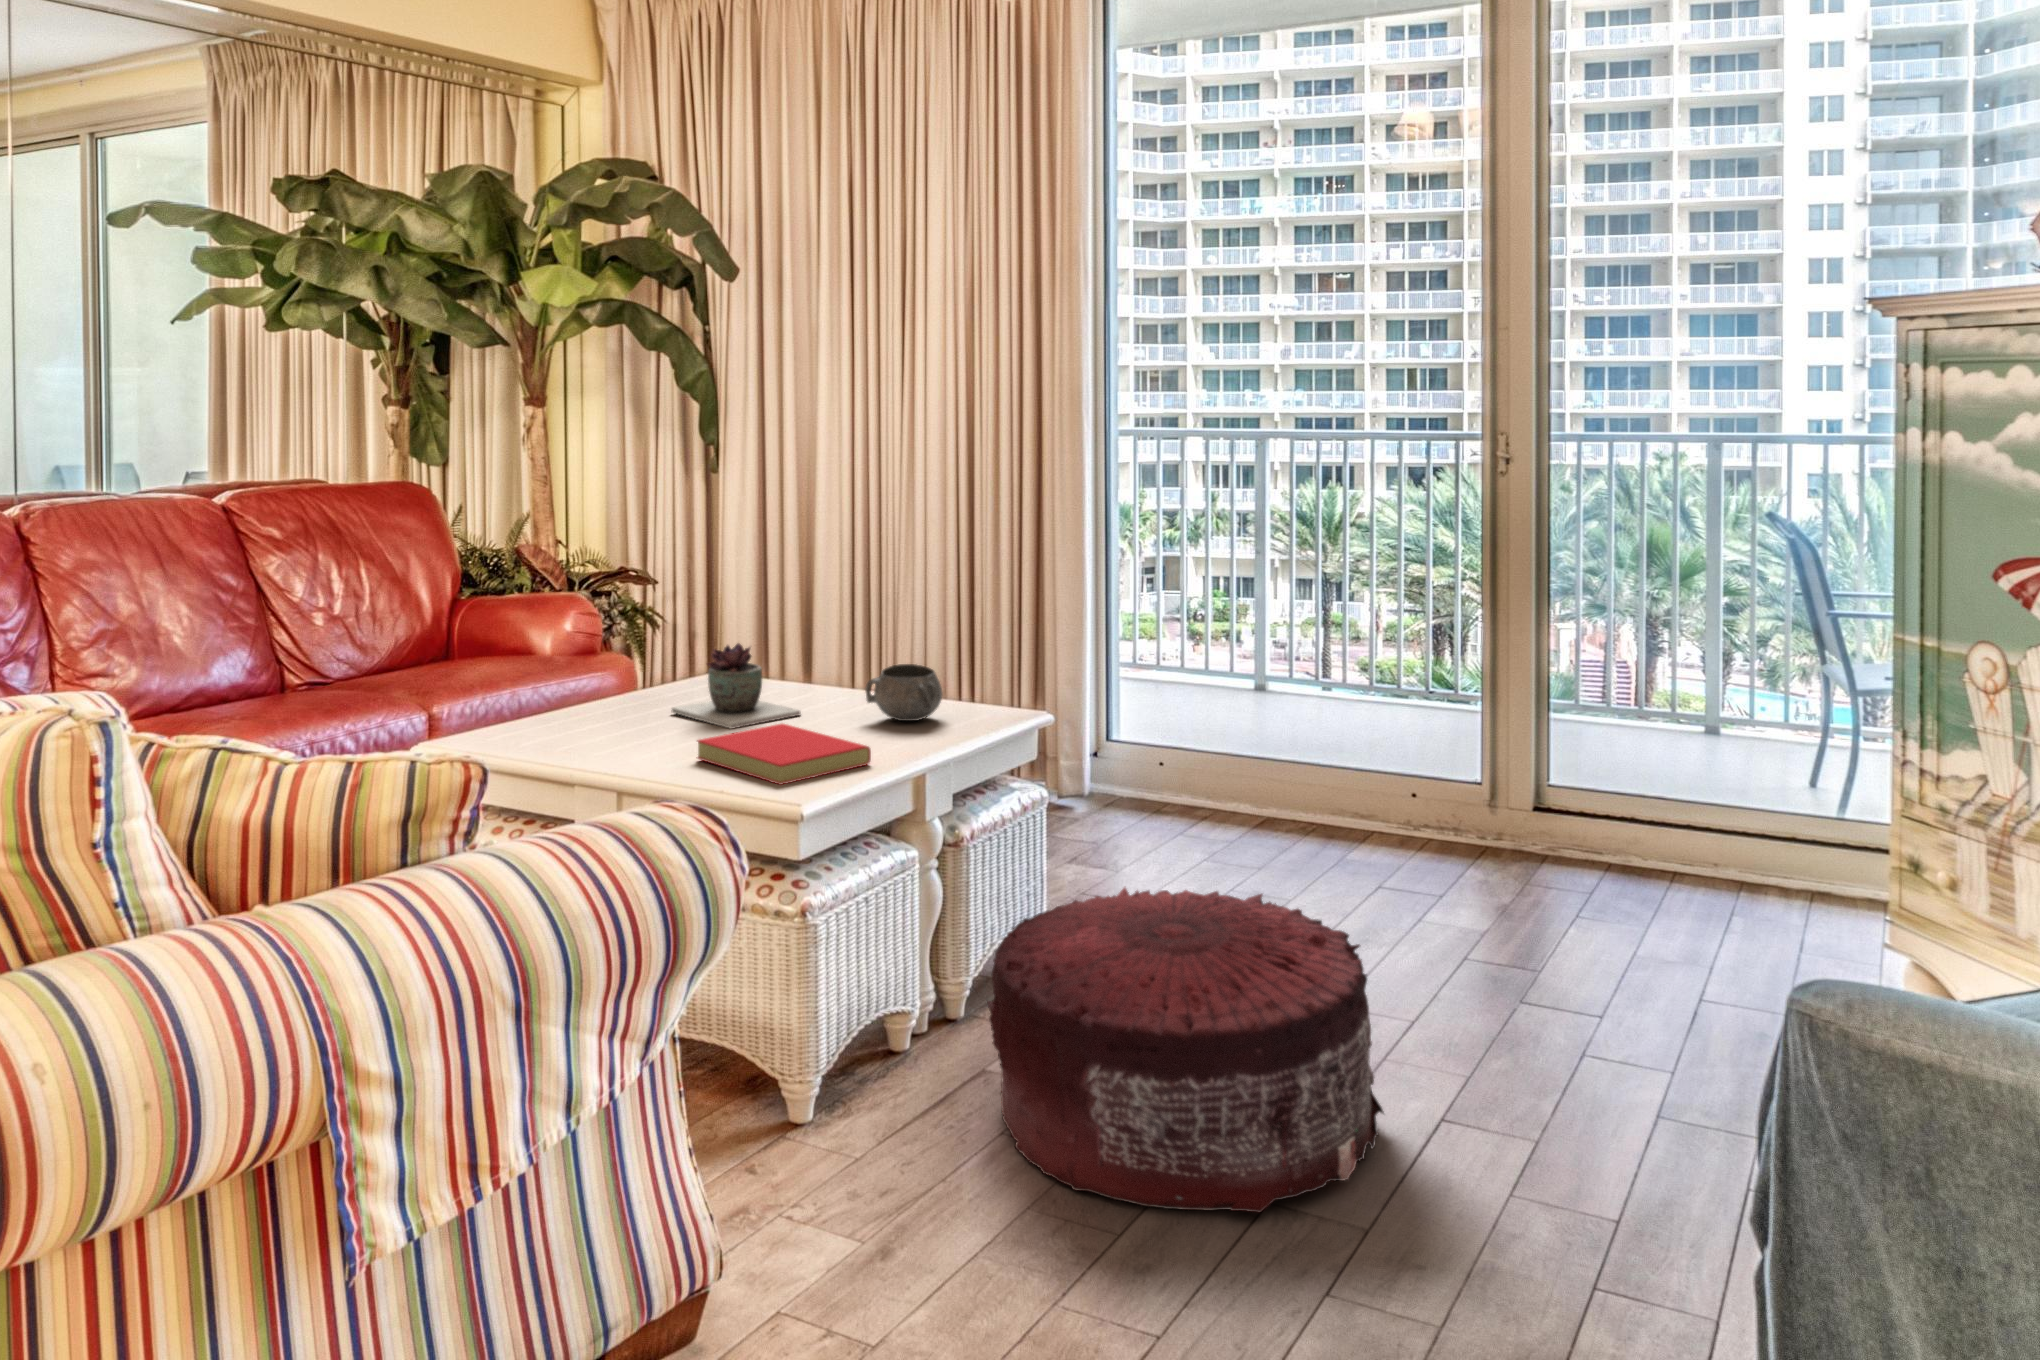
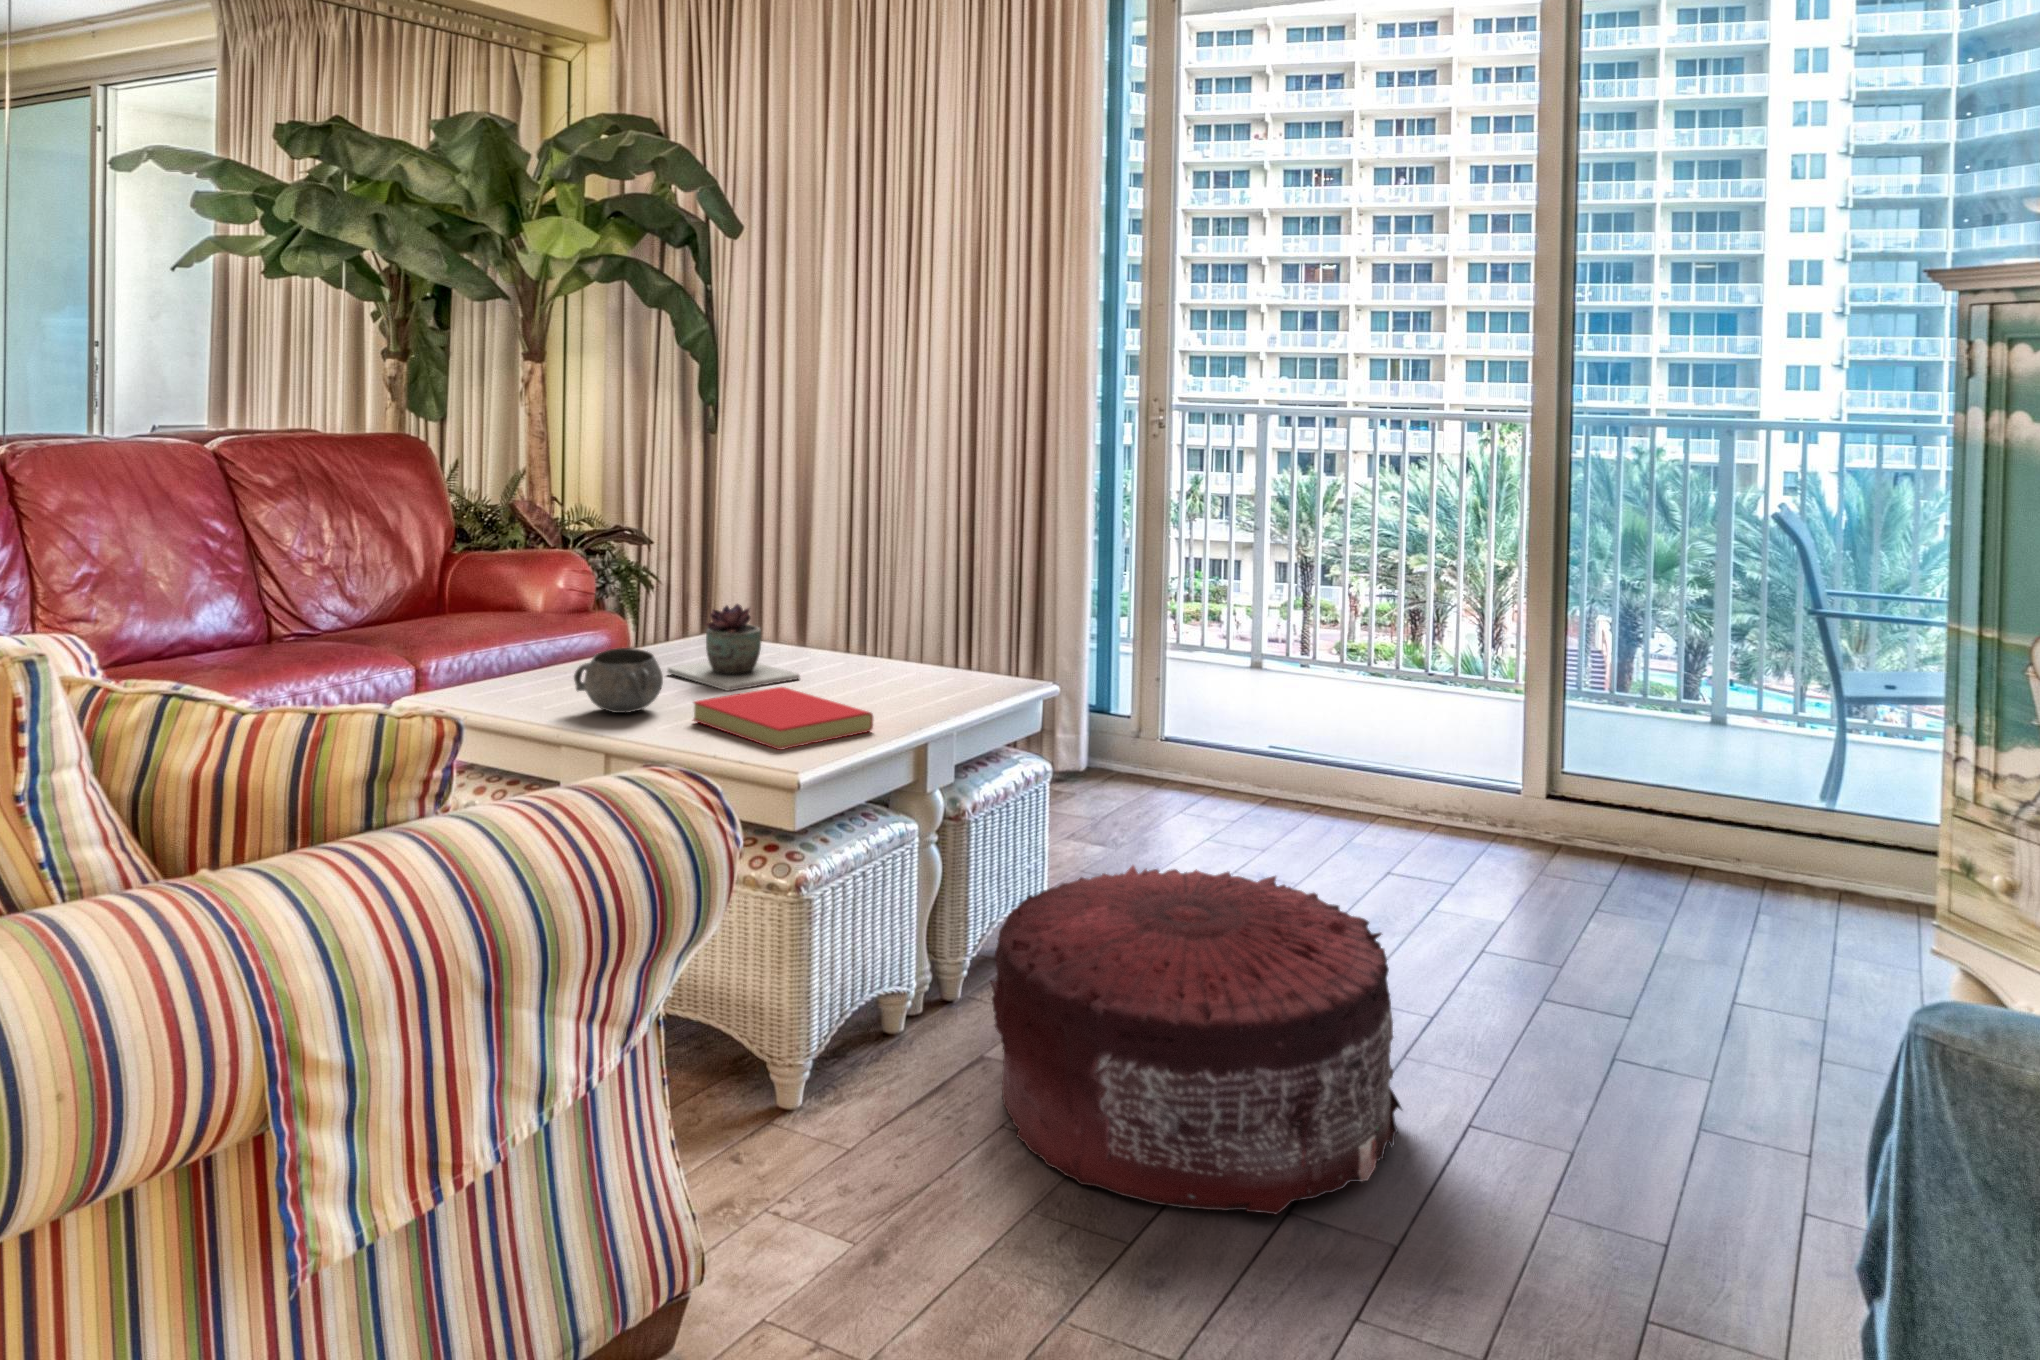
decorative bowl: present [865,664,942,721] -> present [574,648,663,713]

